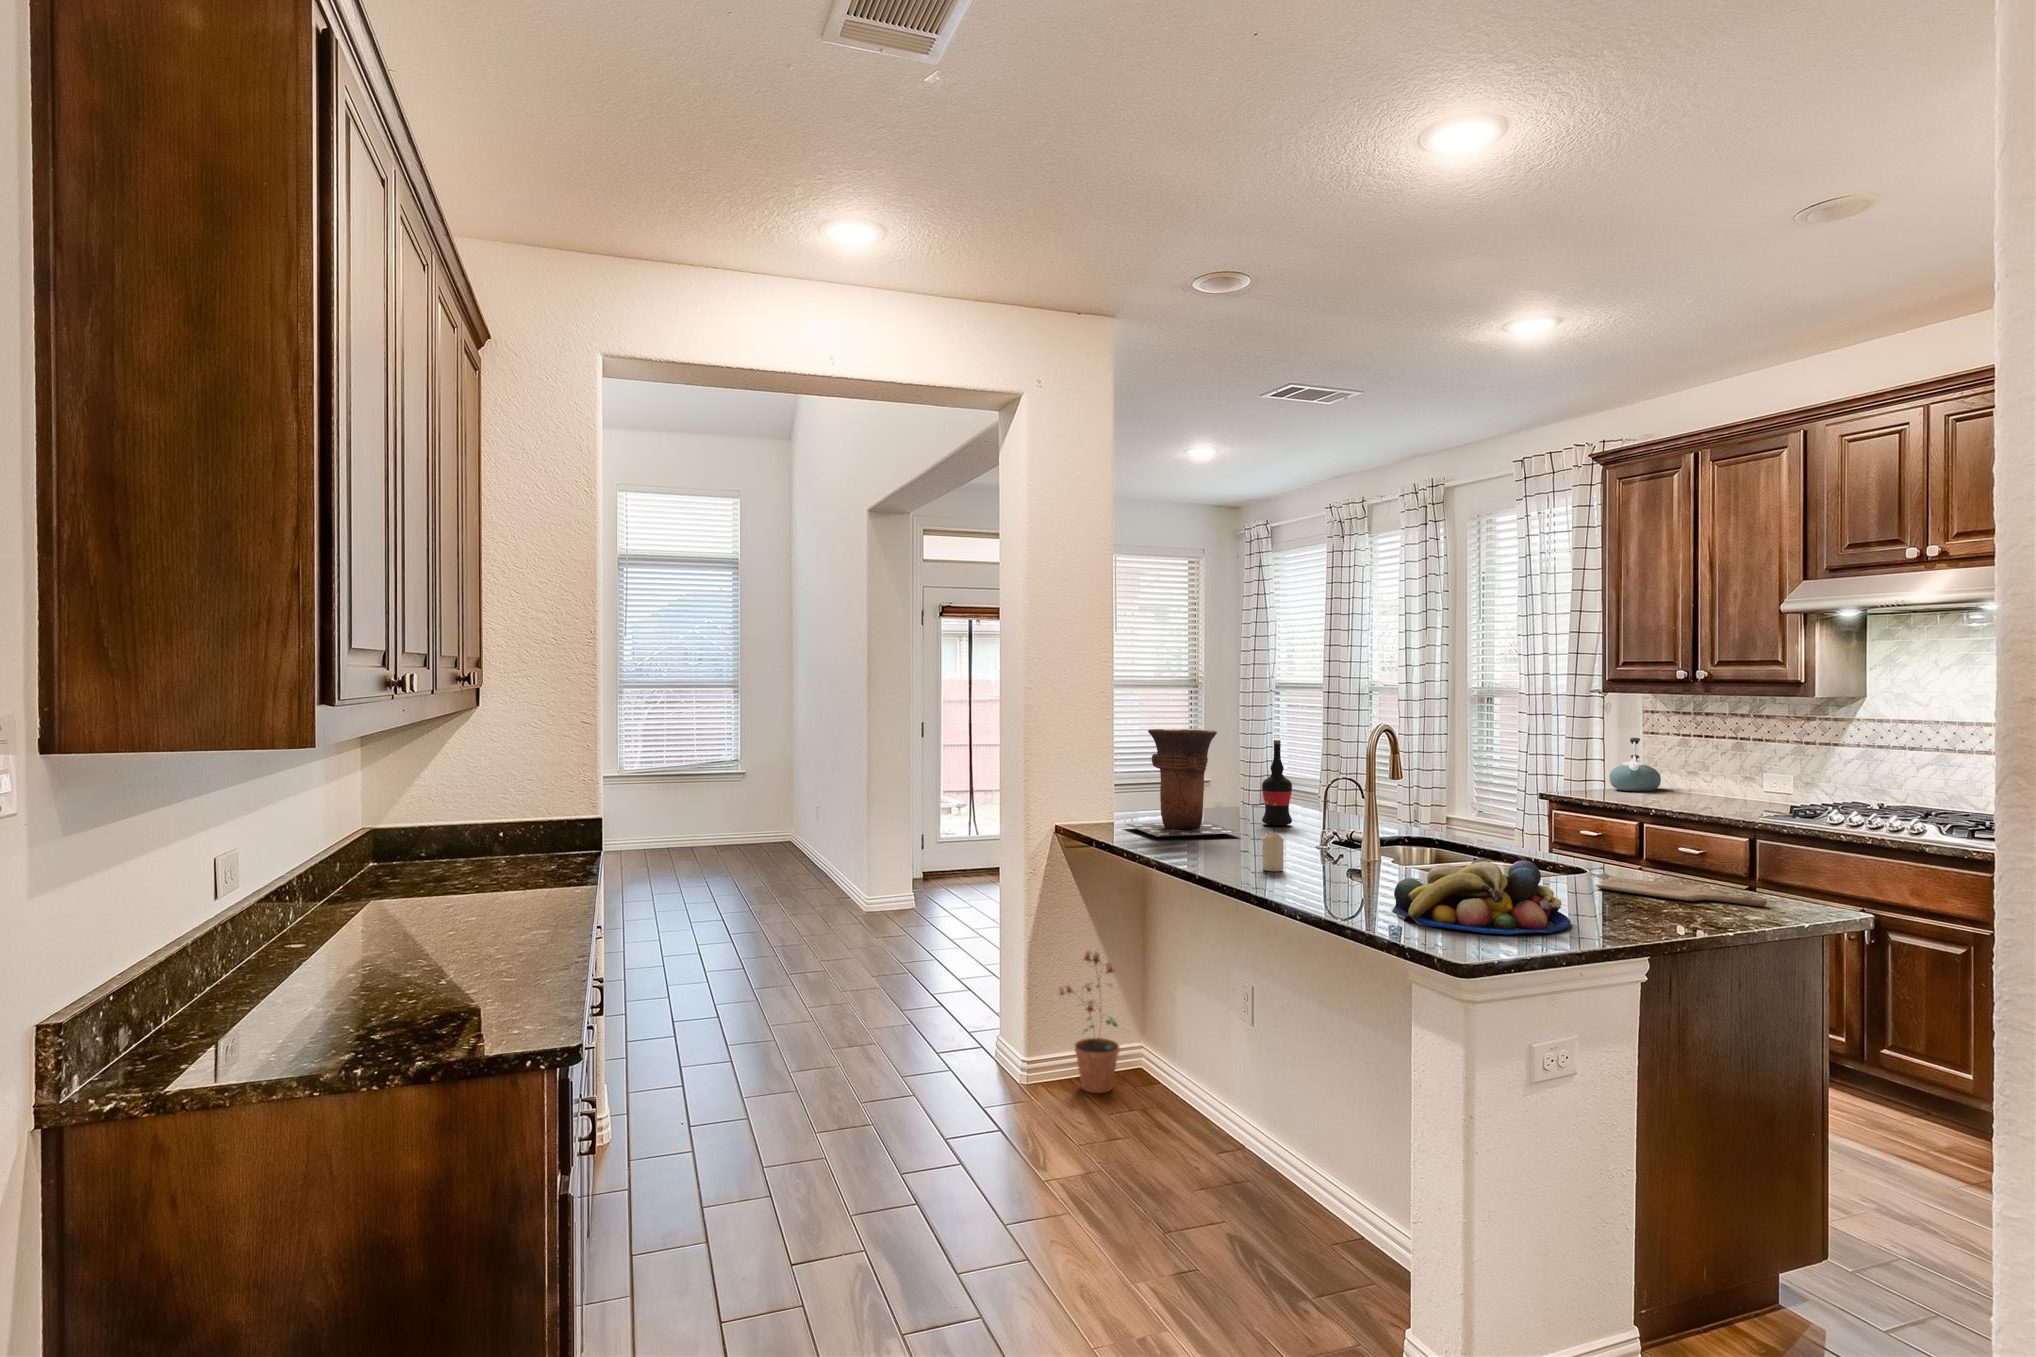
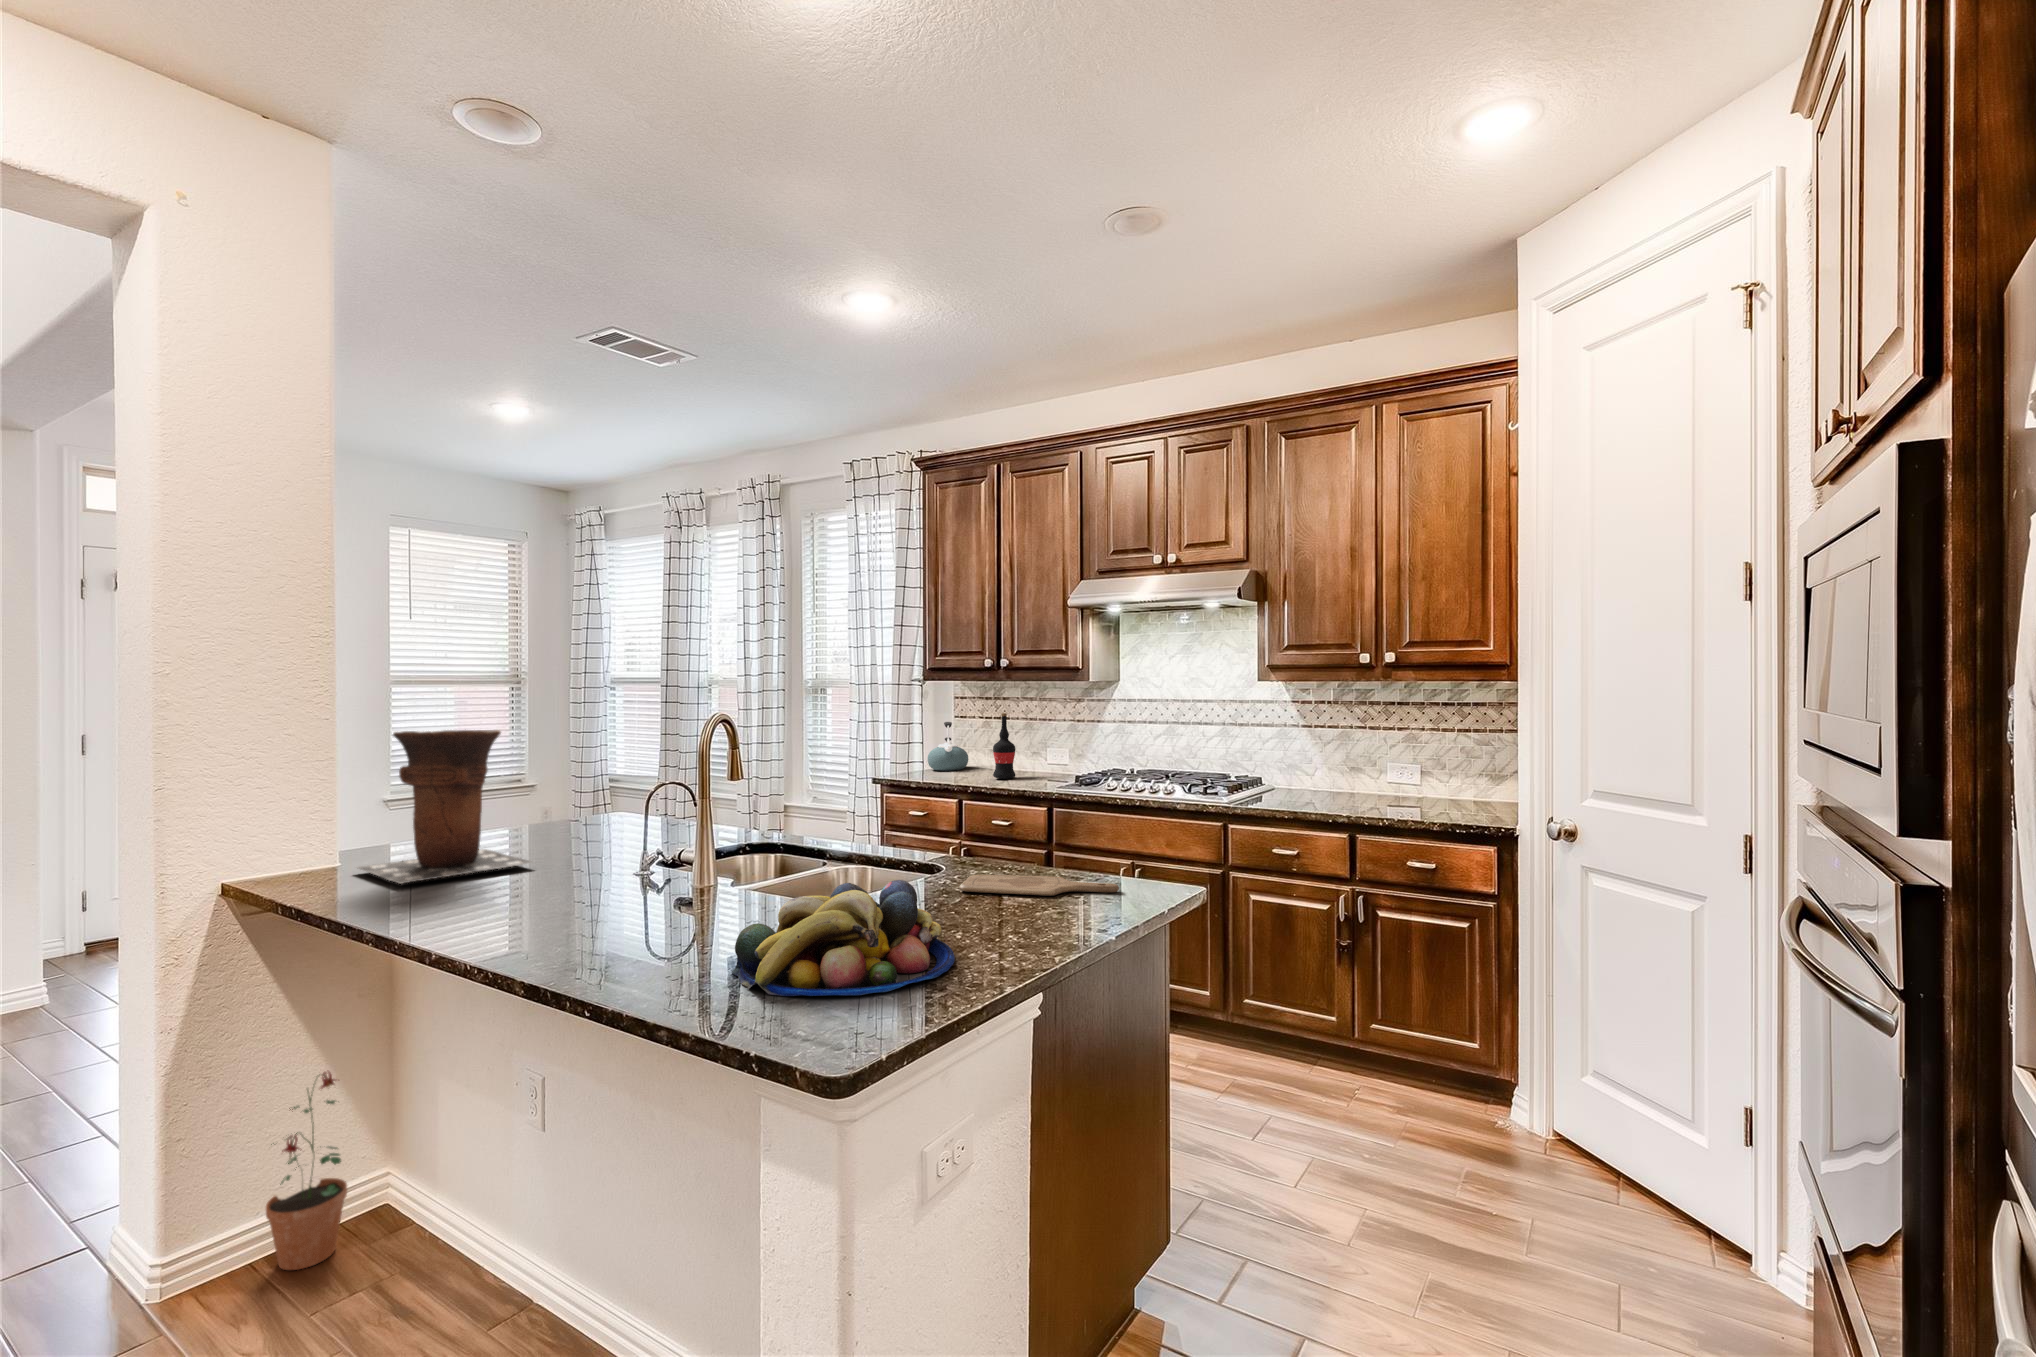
wine bottle: present [1262,740,1292,825] -> present [993,713,1015,779]
candle: present [1263,832,1283,871] -> none [551,868,583,924]

